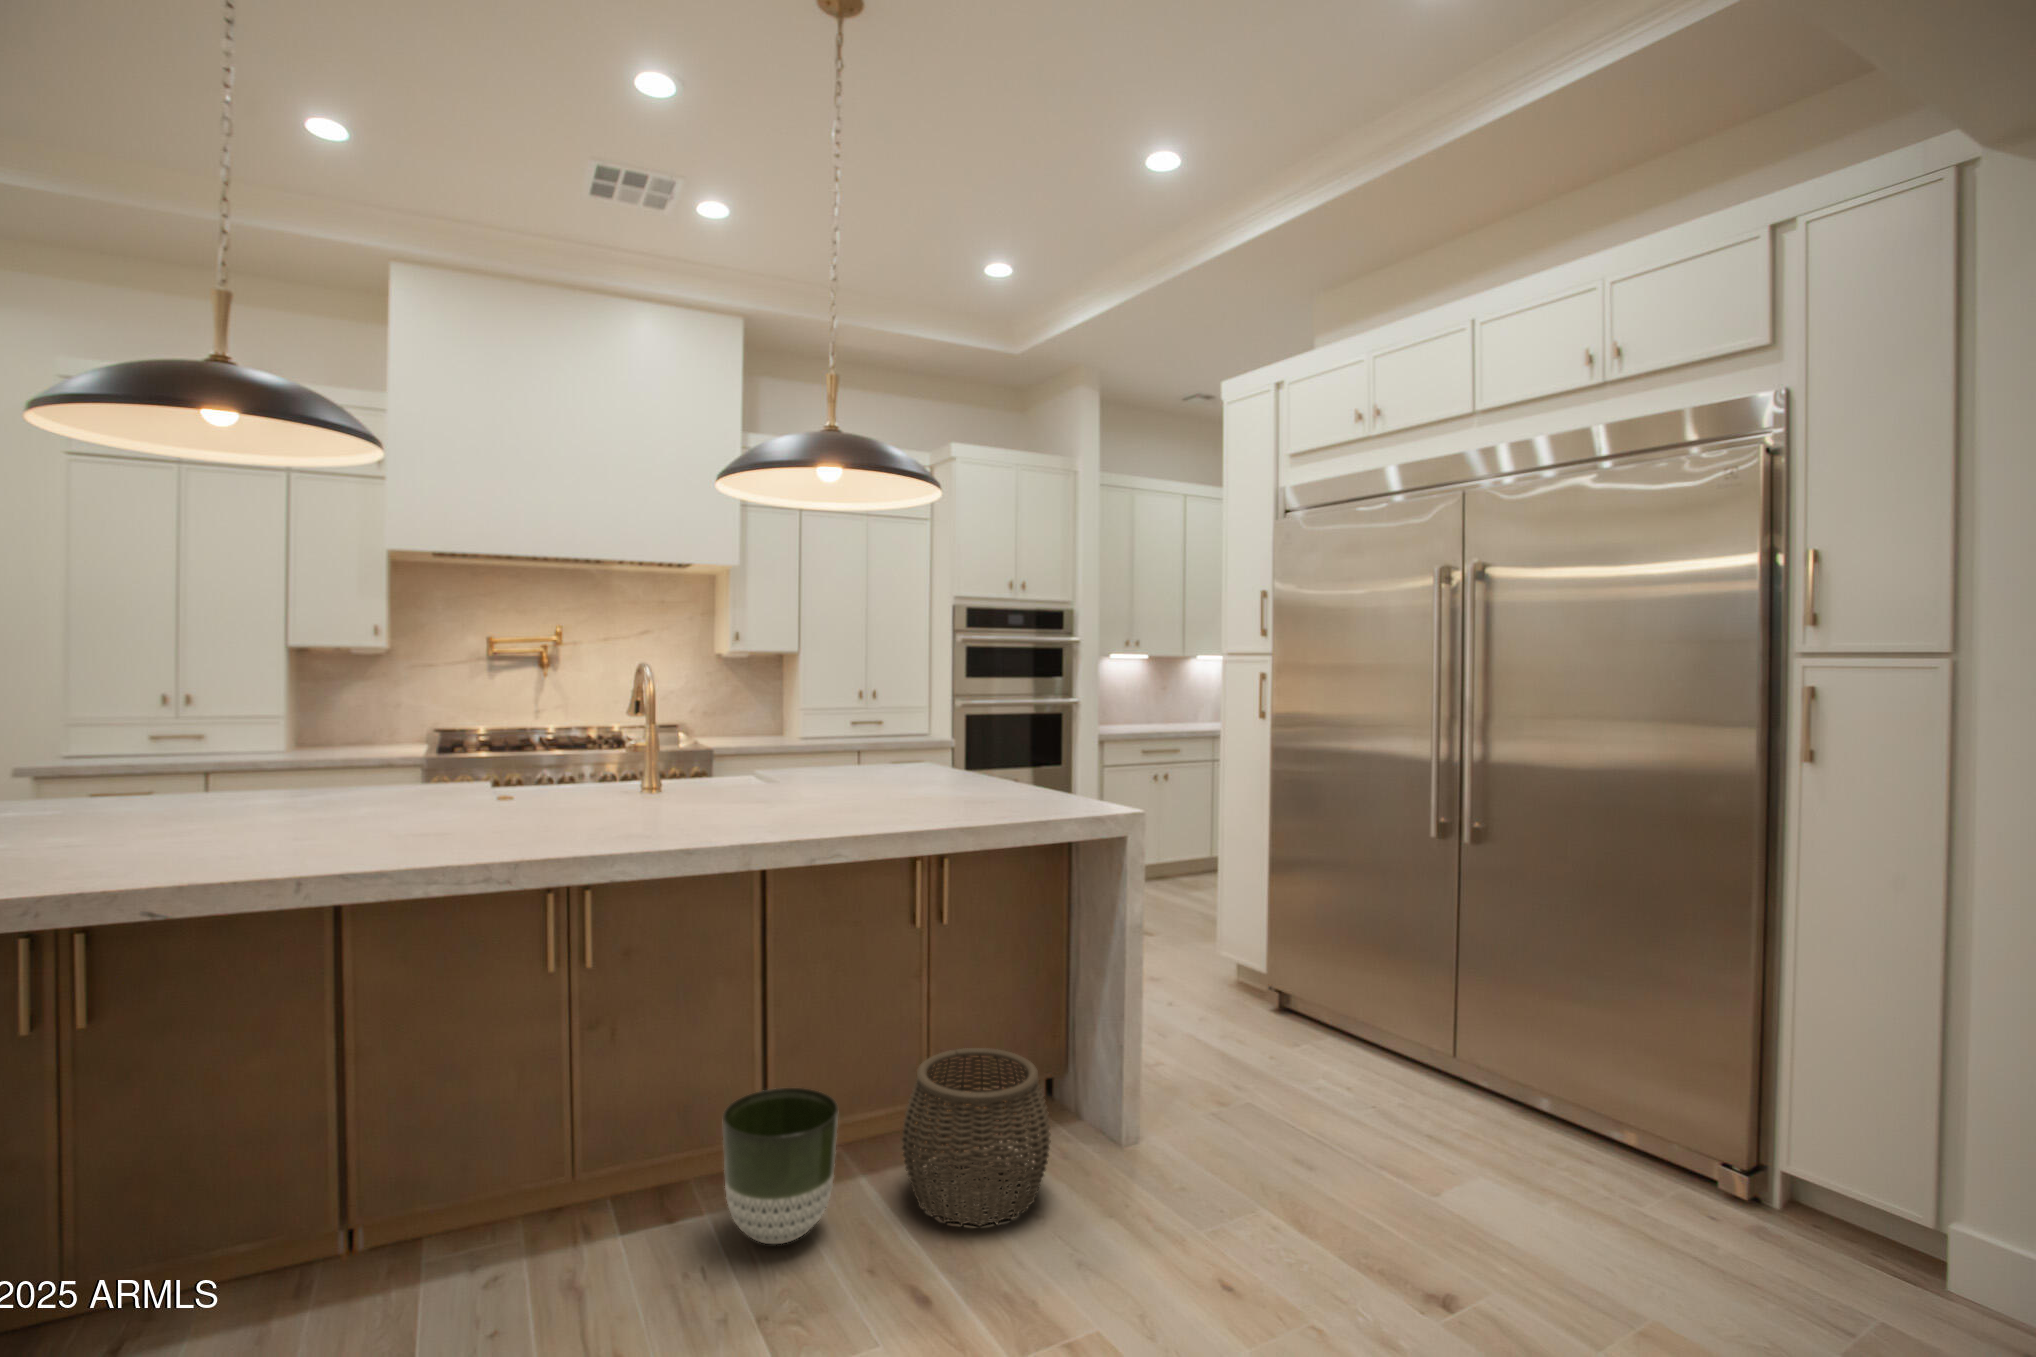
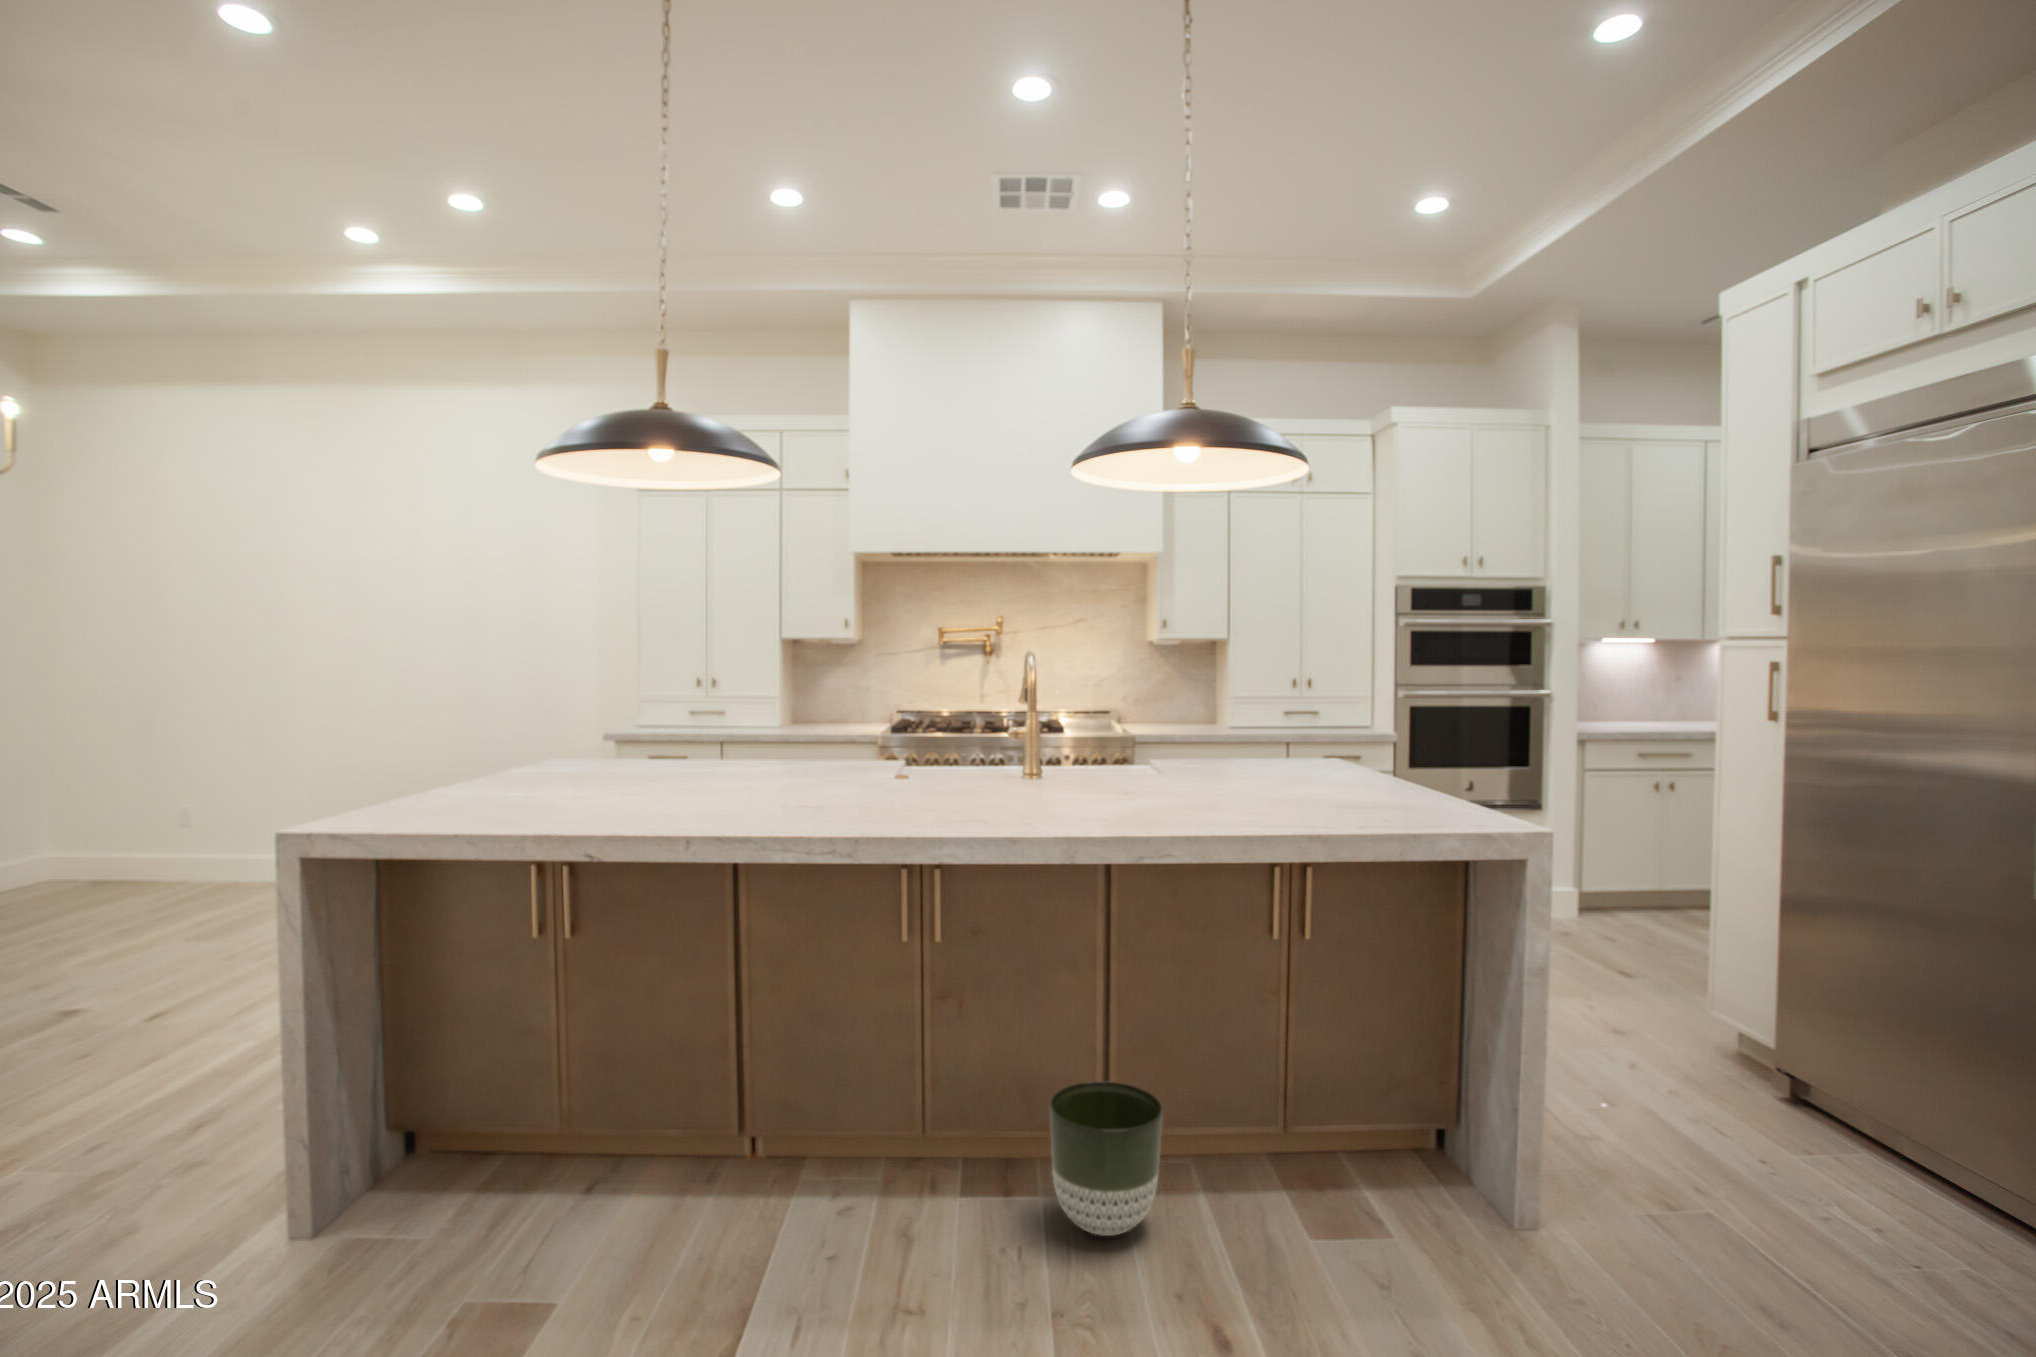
woven basket: present [902,1048,1051,1226] -> none [1235,1075,1405,1273]

